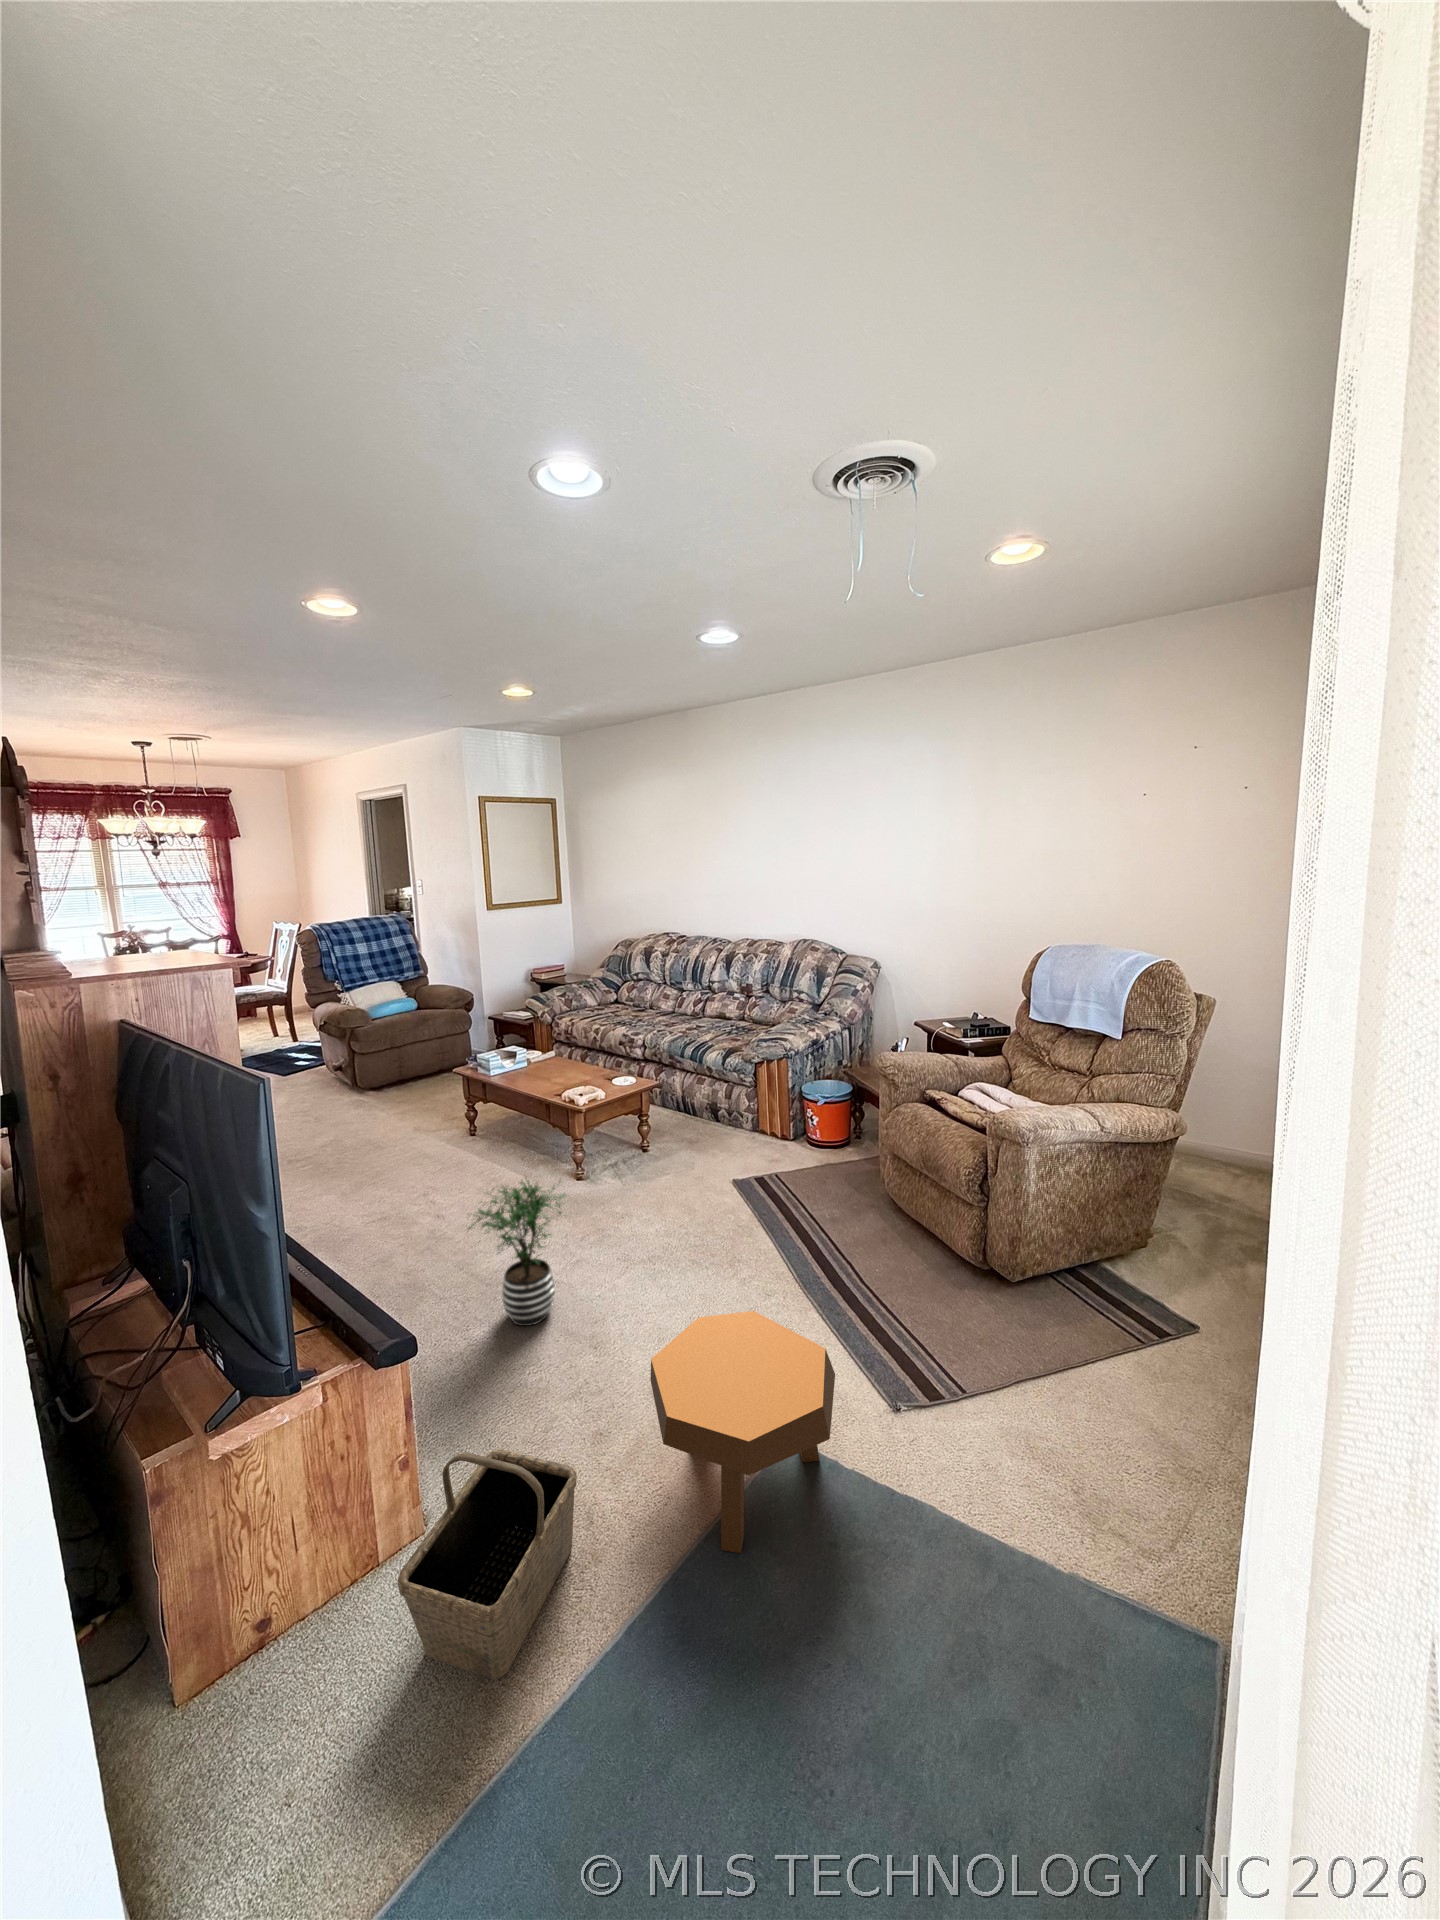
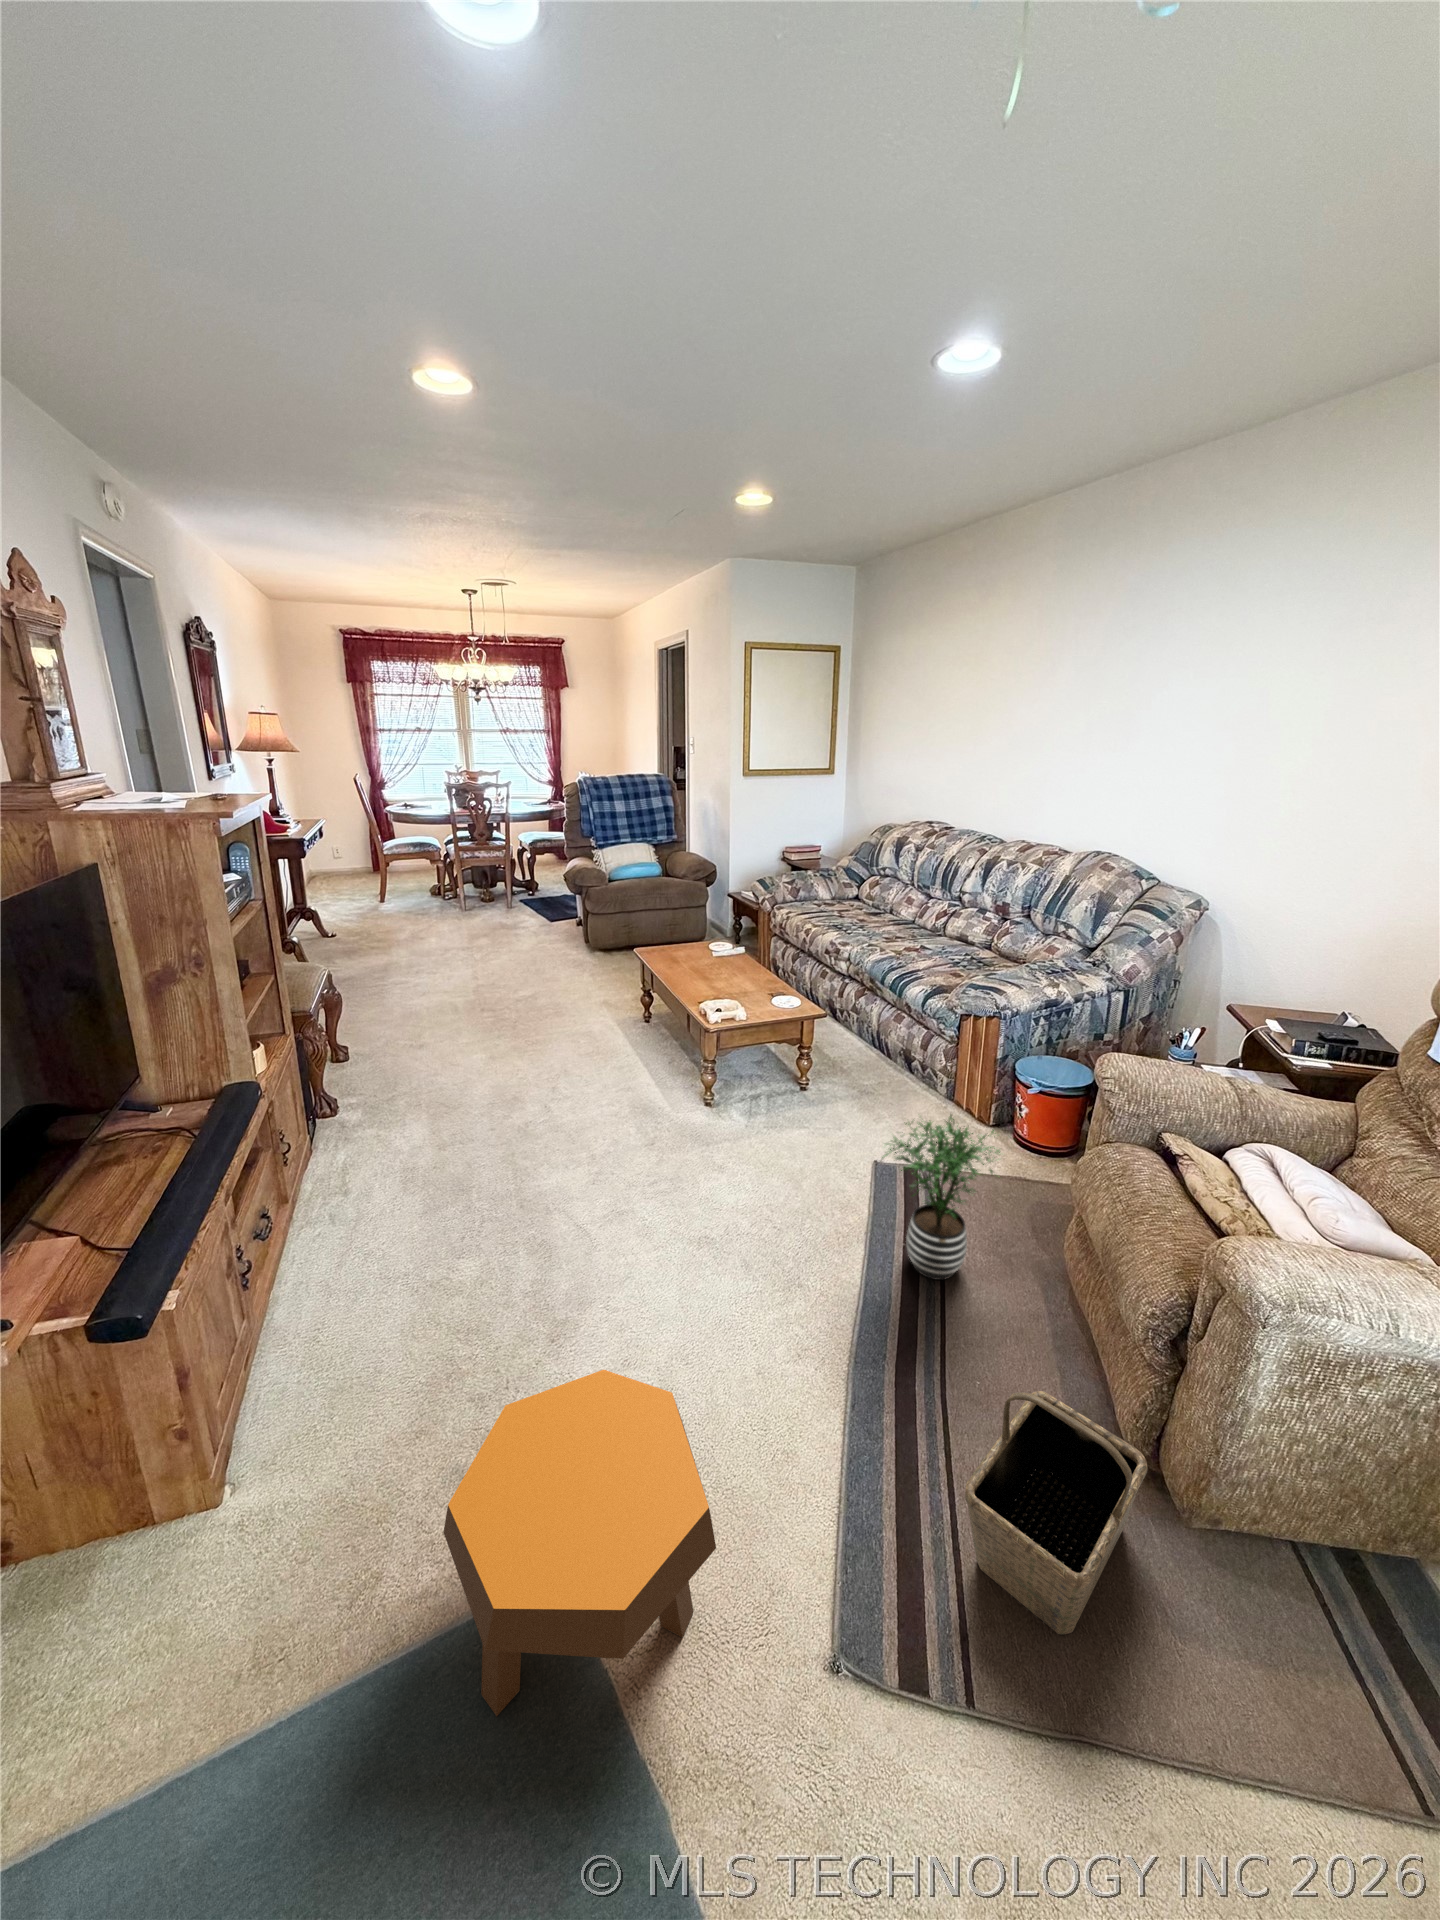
potted plant: present [468,1179,566,1326] -> present [882,1115,1000,1280]
basket: present [398,1450,577,1681] -> present [965,1391,1147,1634]

